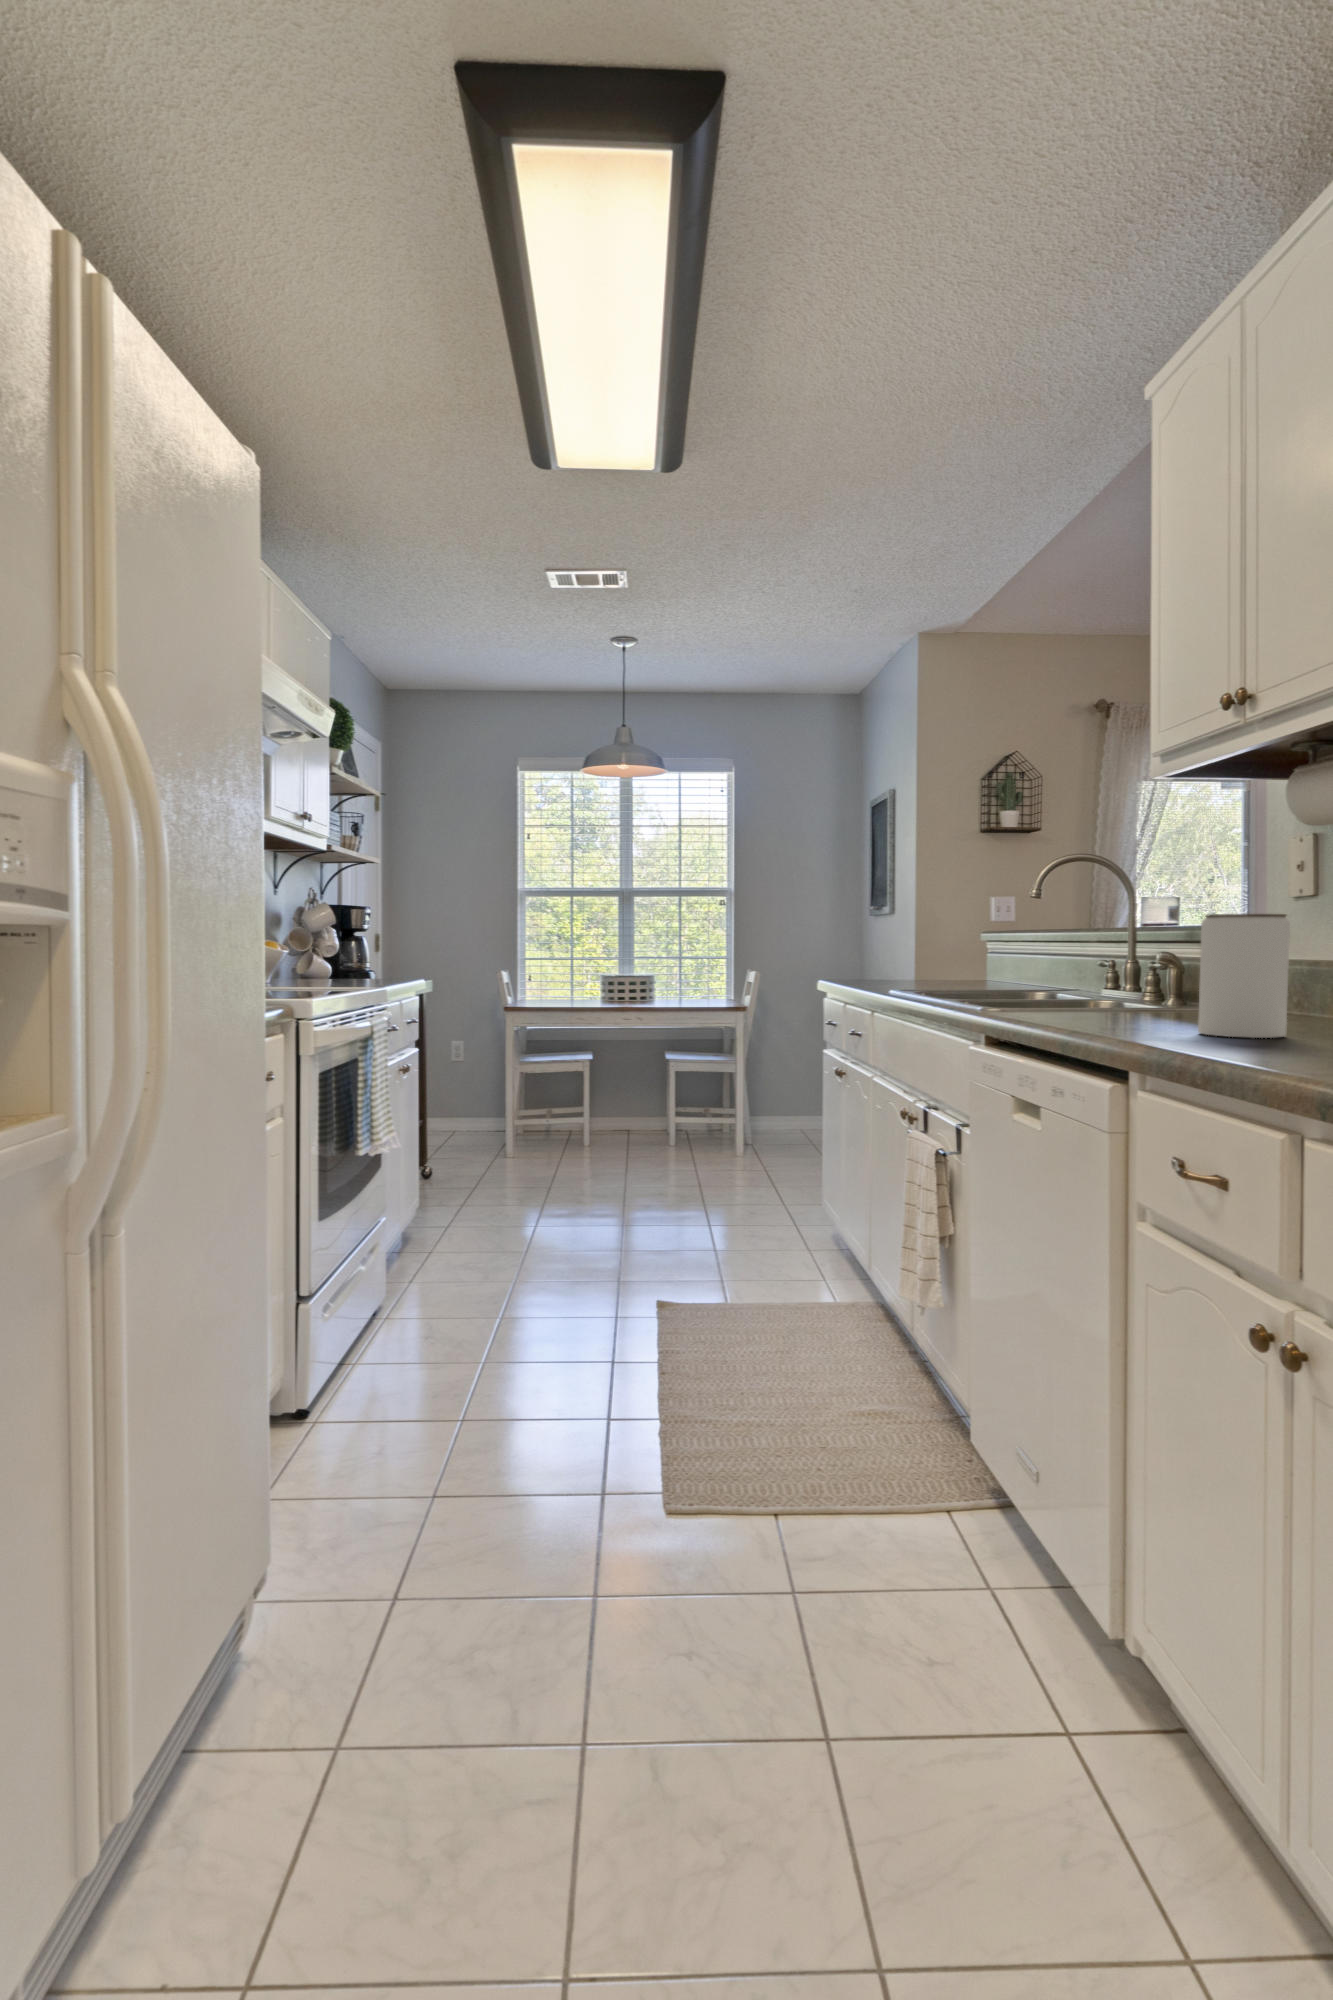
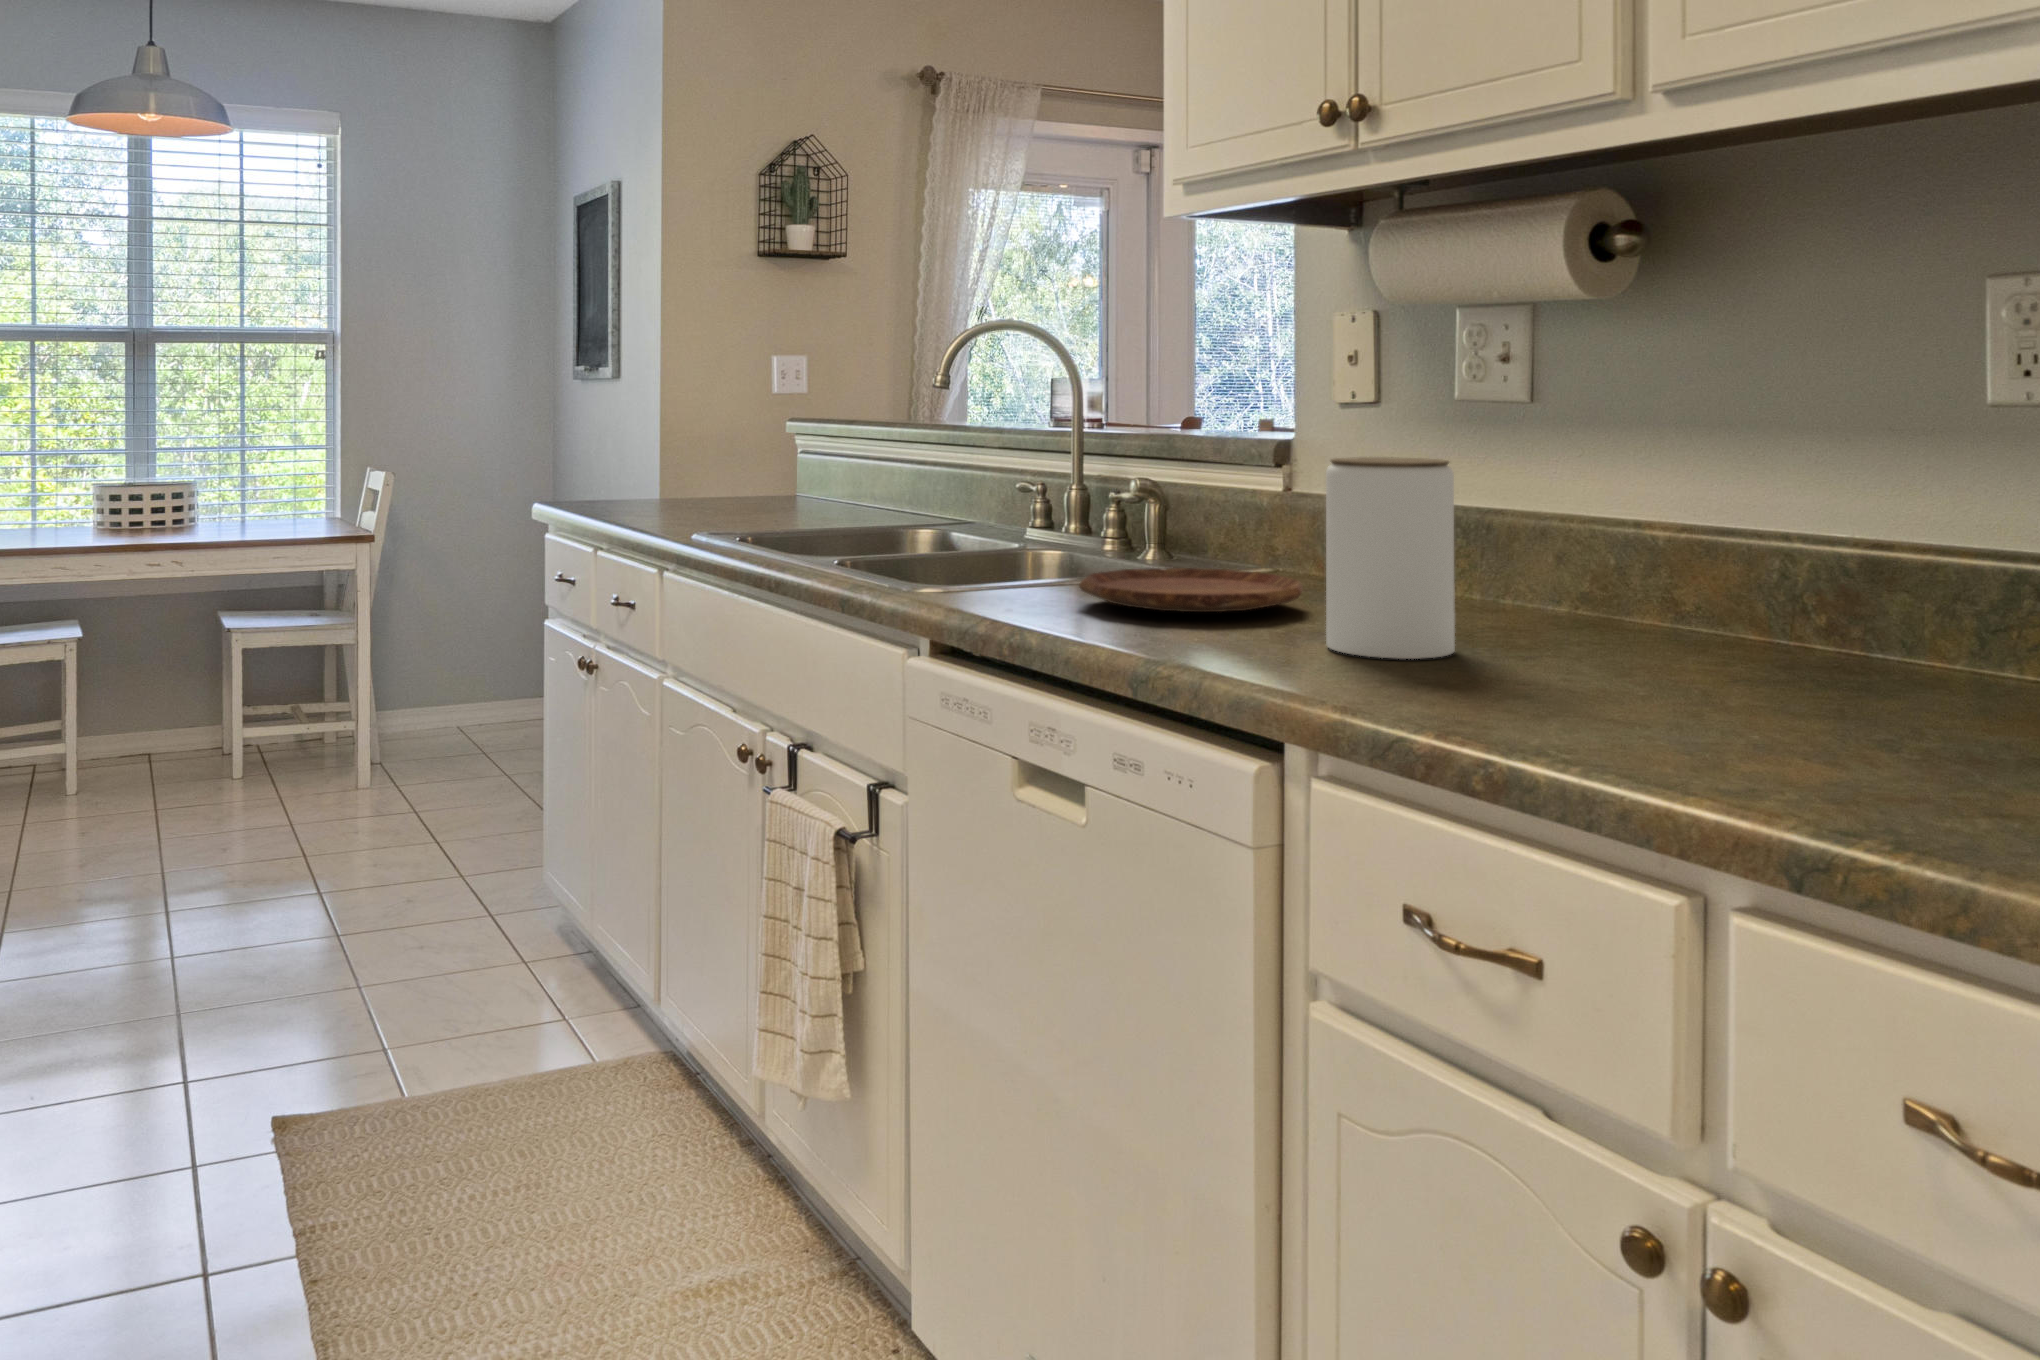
tray: none [1070,999,1225,1018] -> present [1079,568,1303,612]

